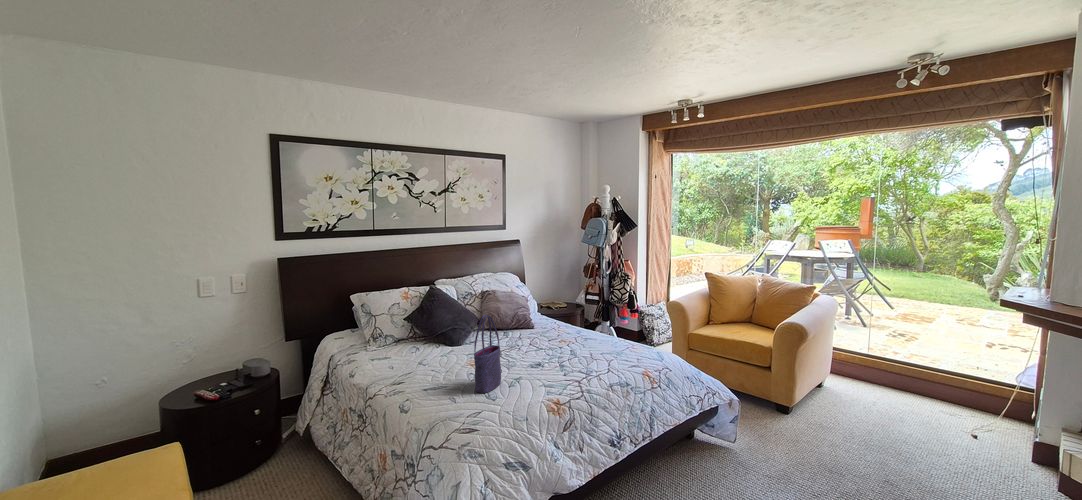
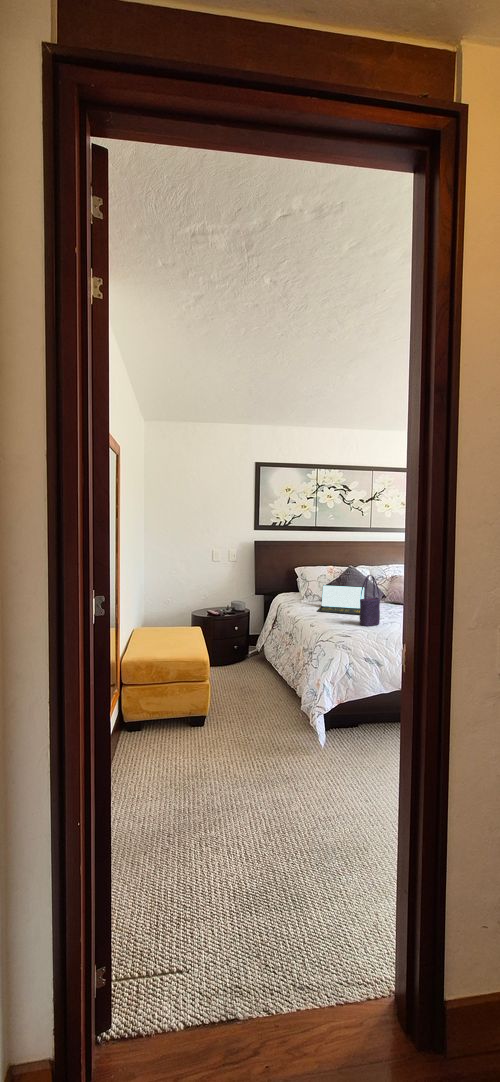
laptop: none [398,319,465,371] -> present [317,585,365,614]

